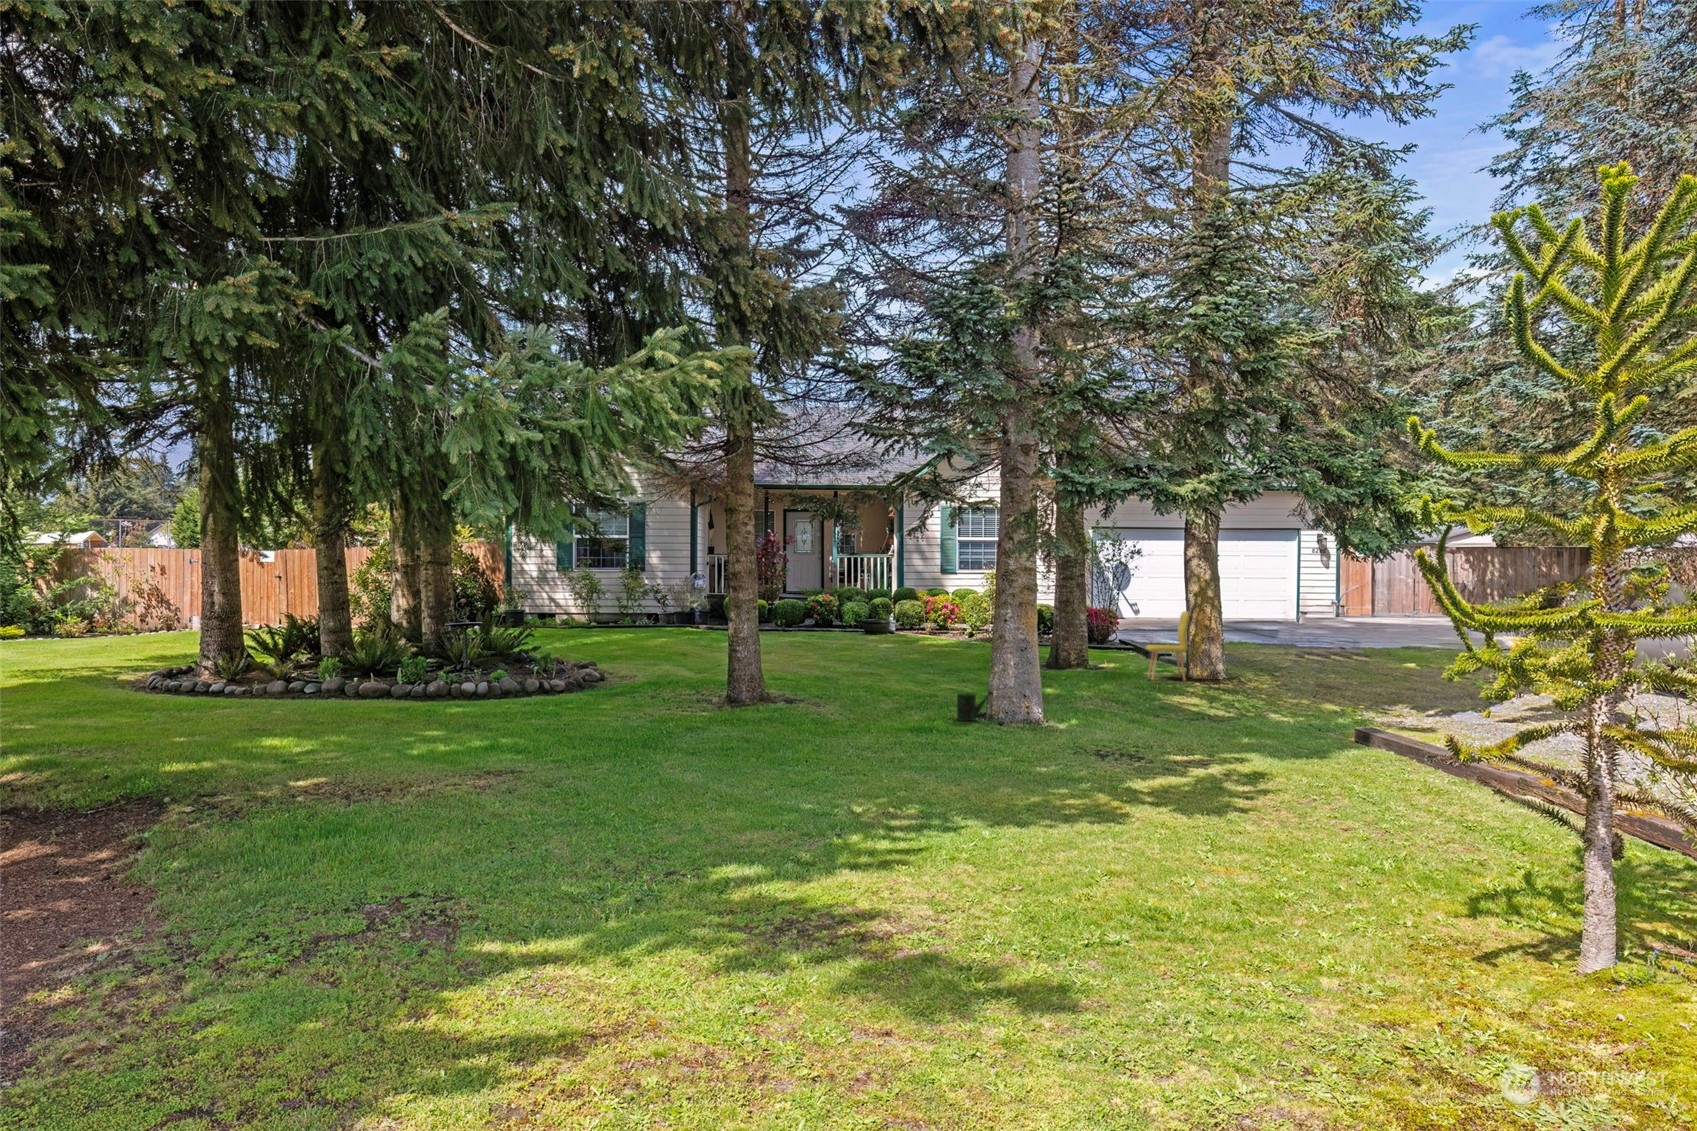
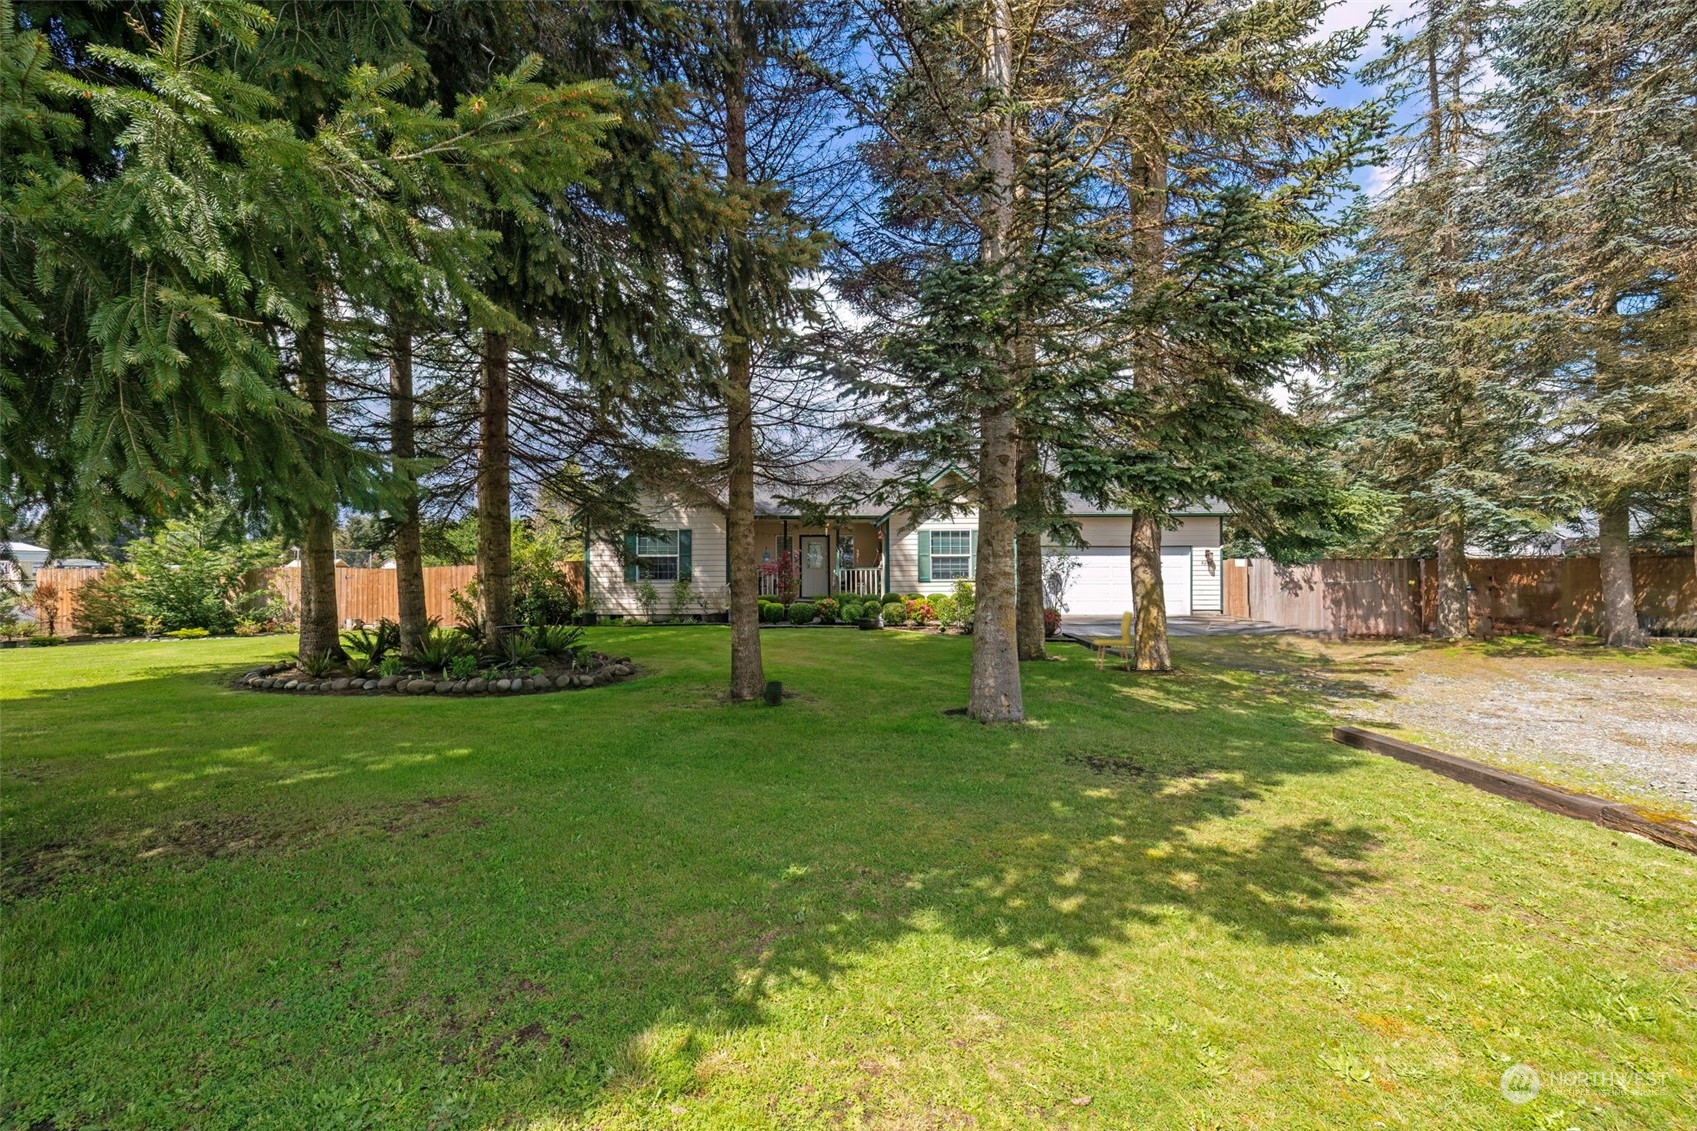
watering can: present [957,691,993,721] -> present [763,681,782,706]

